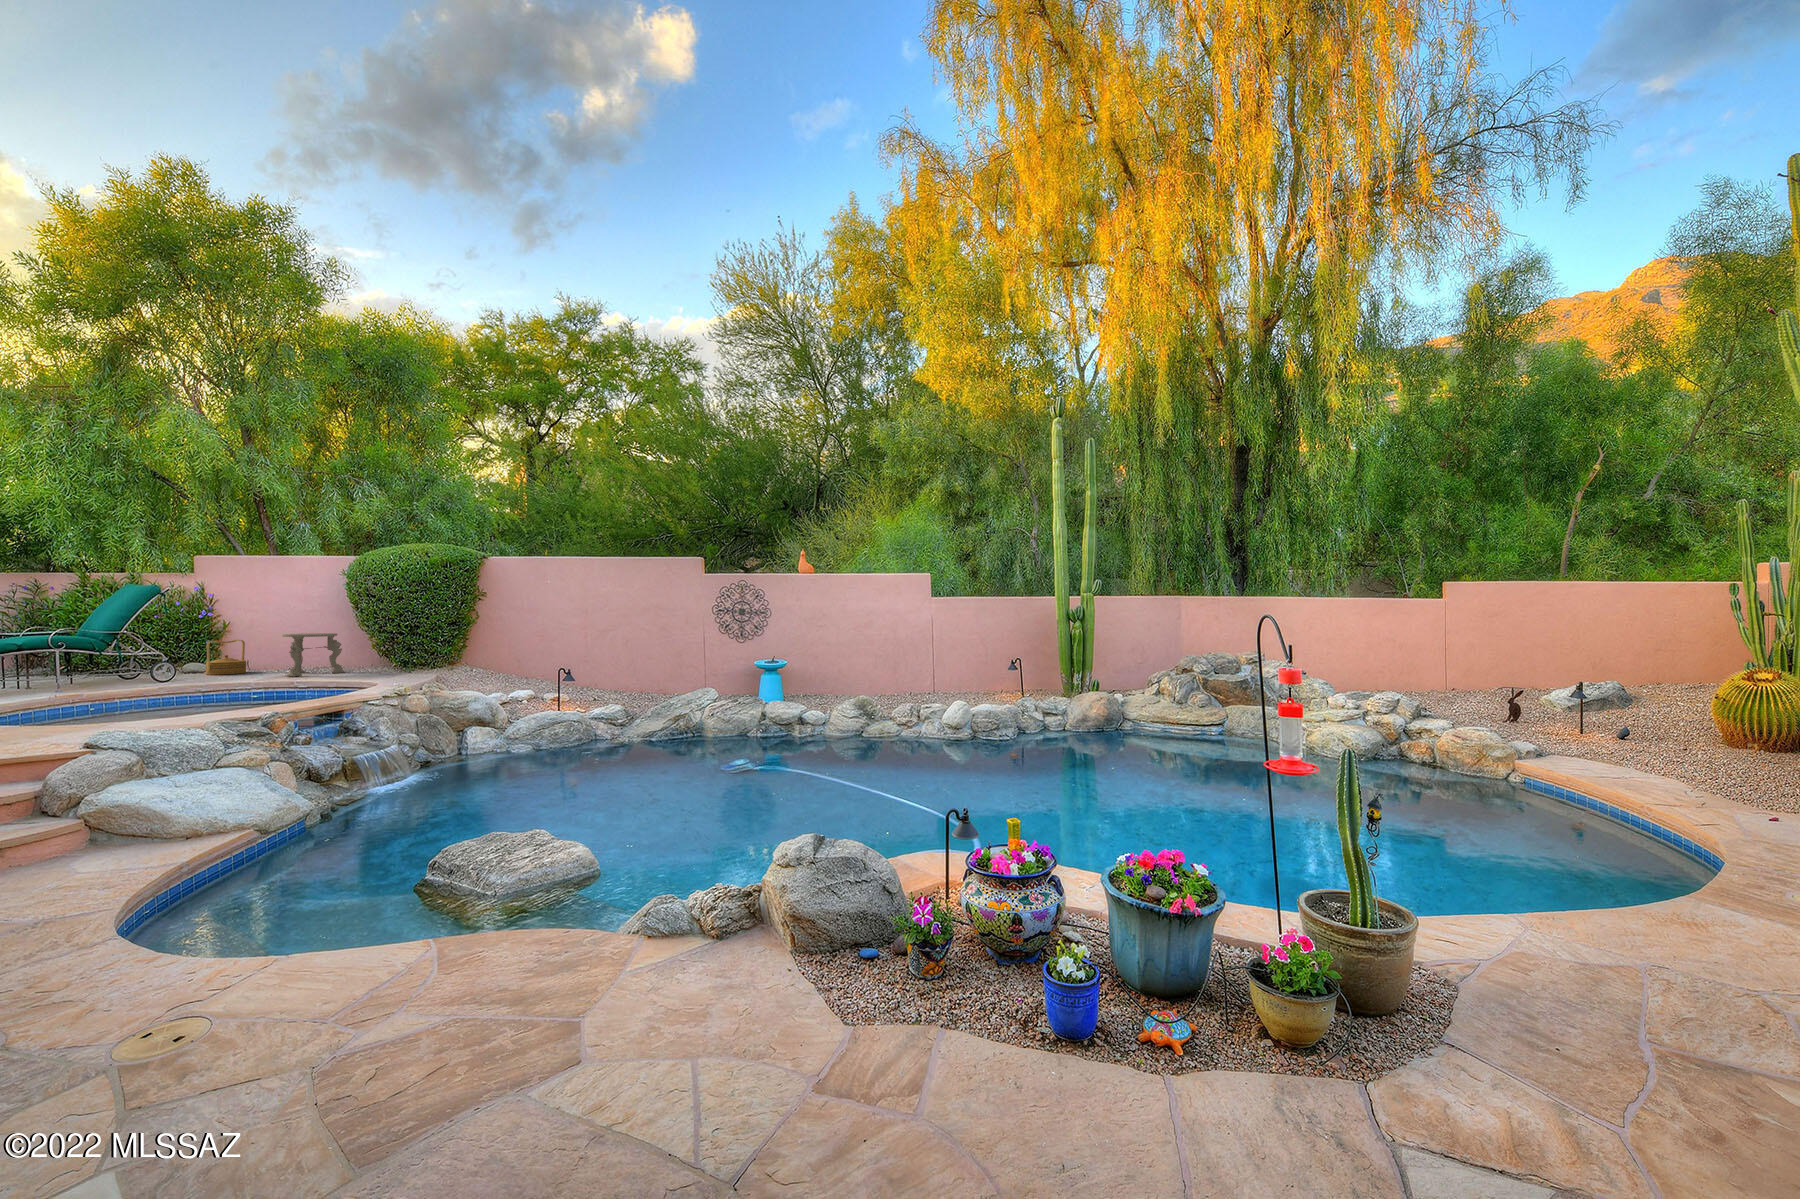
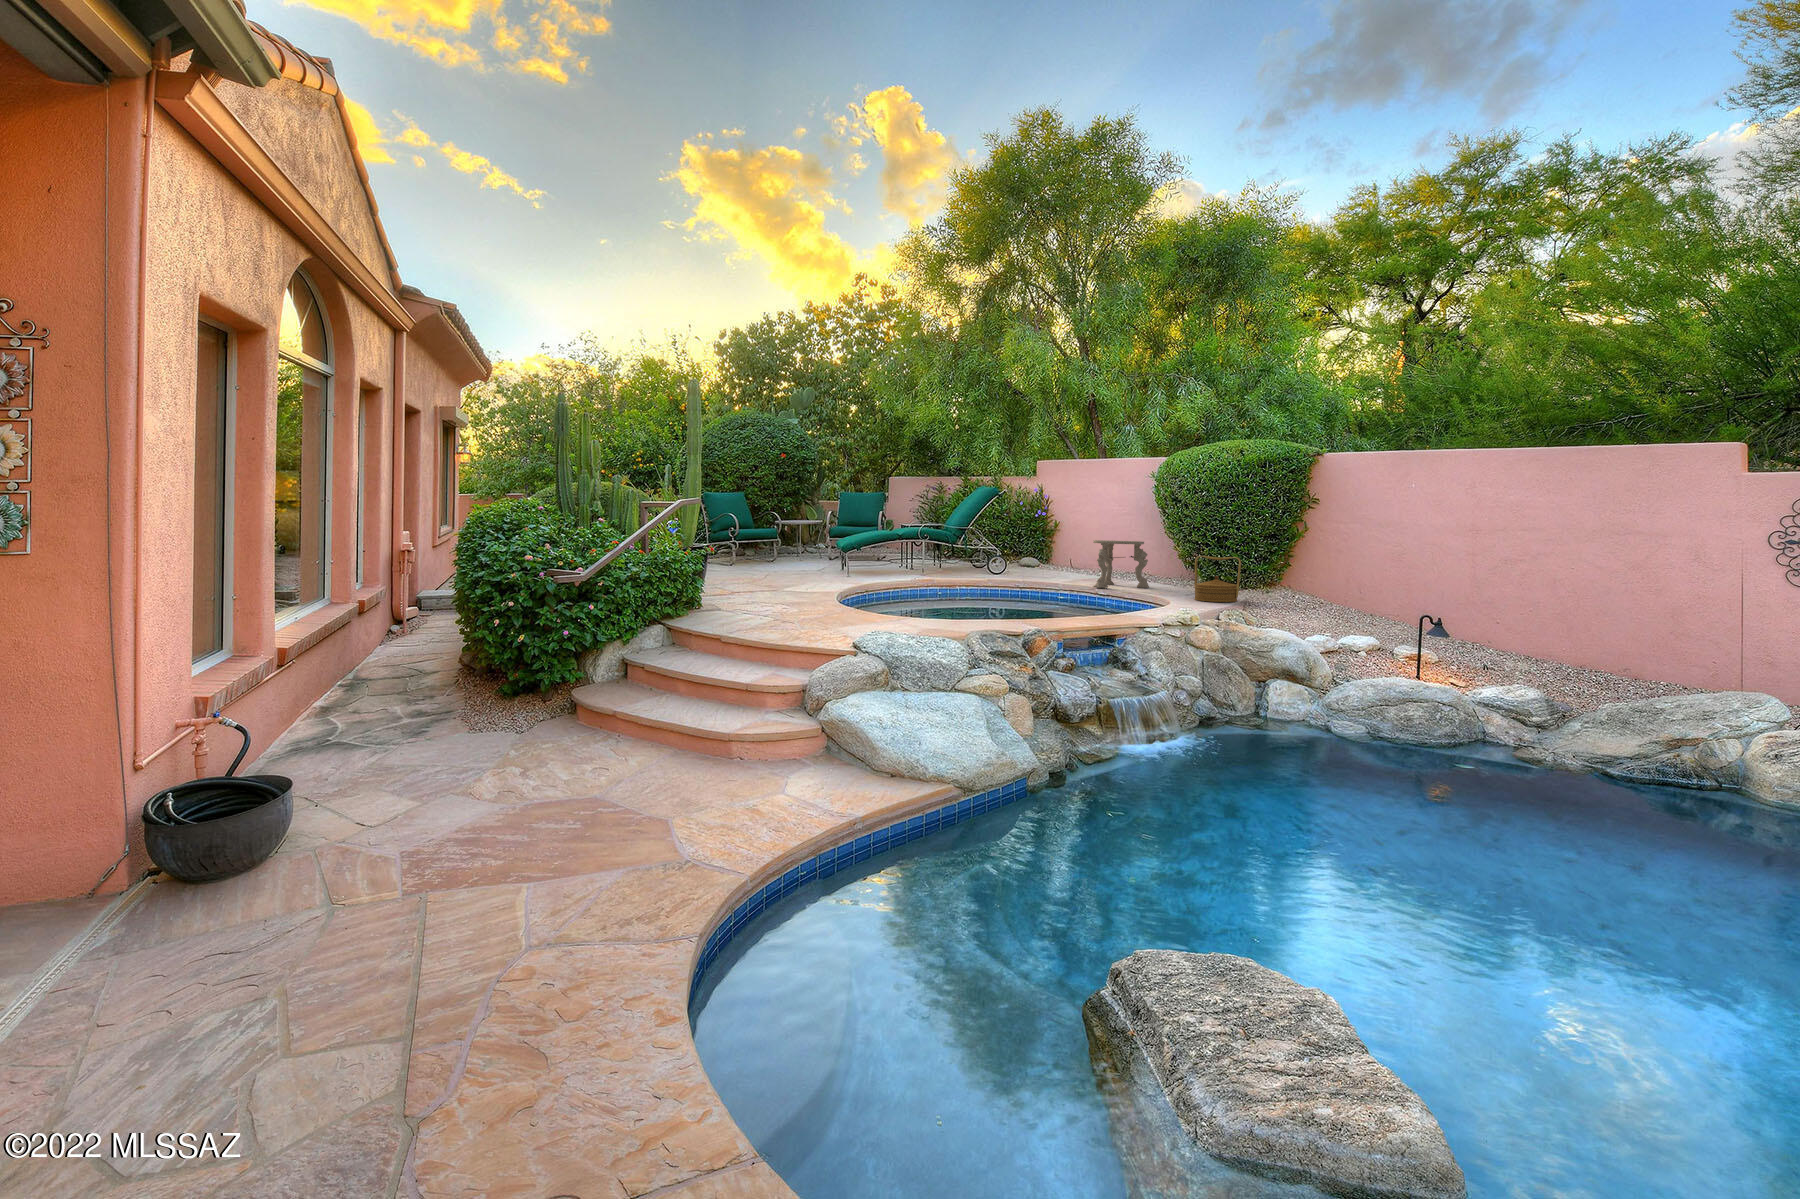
woven basket: present [205,640,247,675] -> present [1194,556,1241,602]

